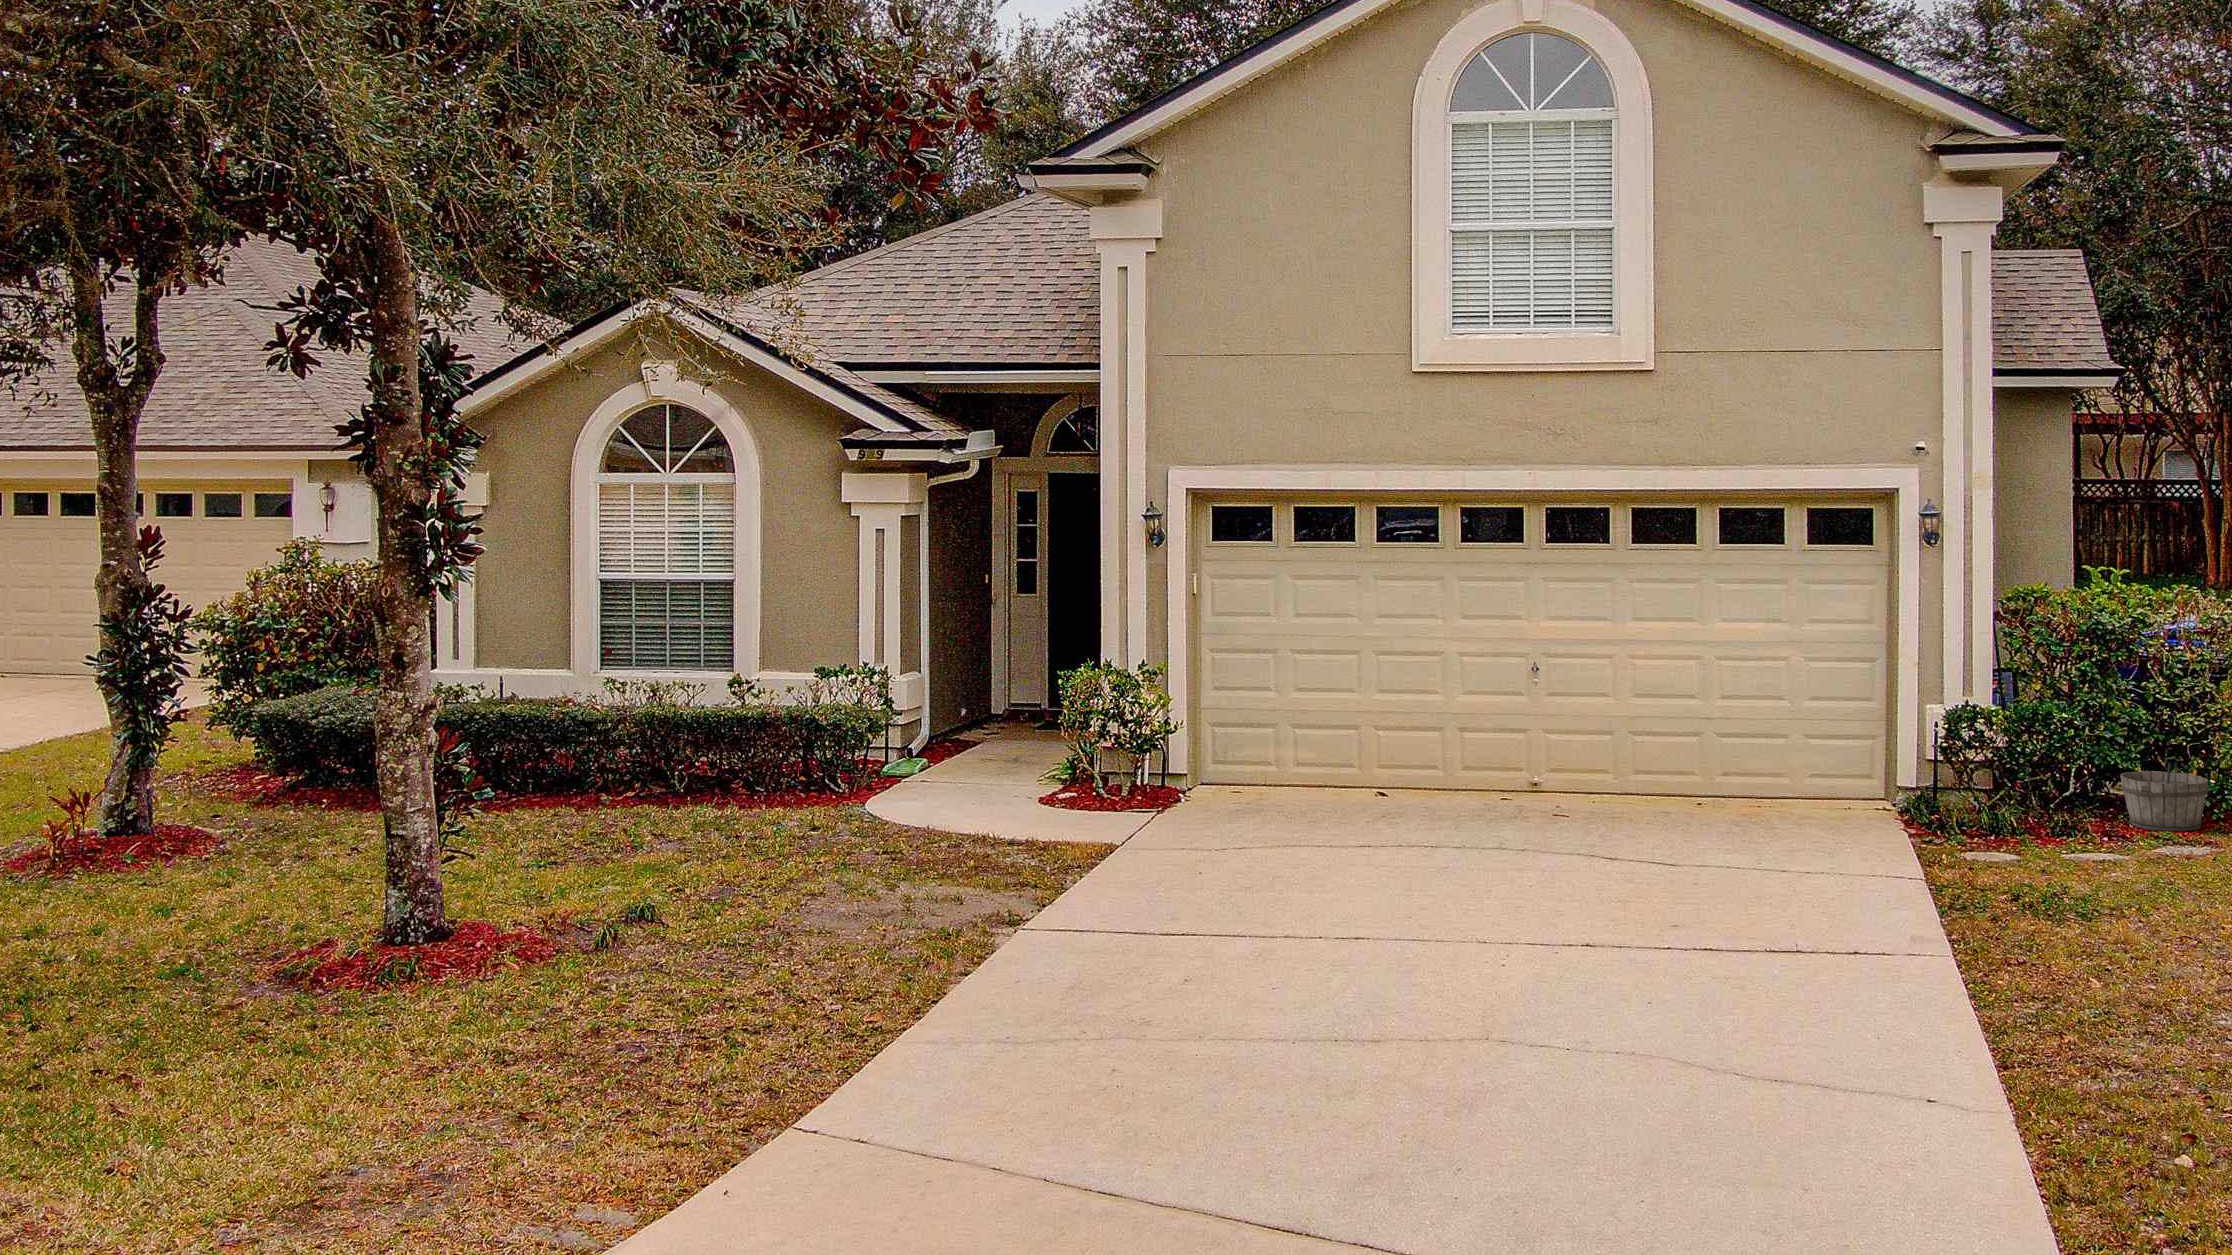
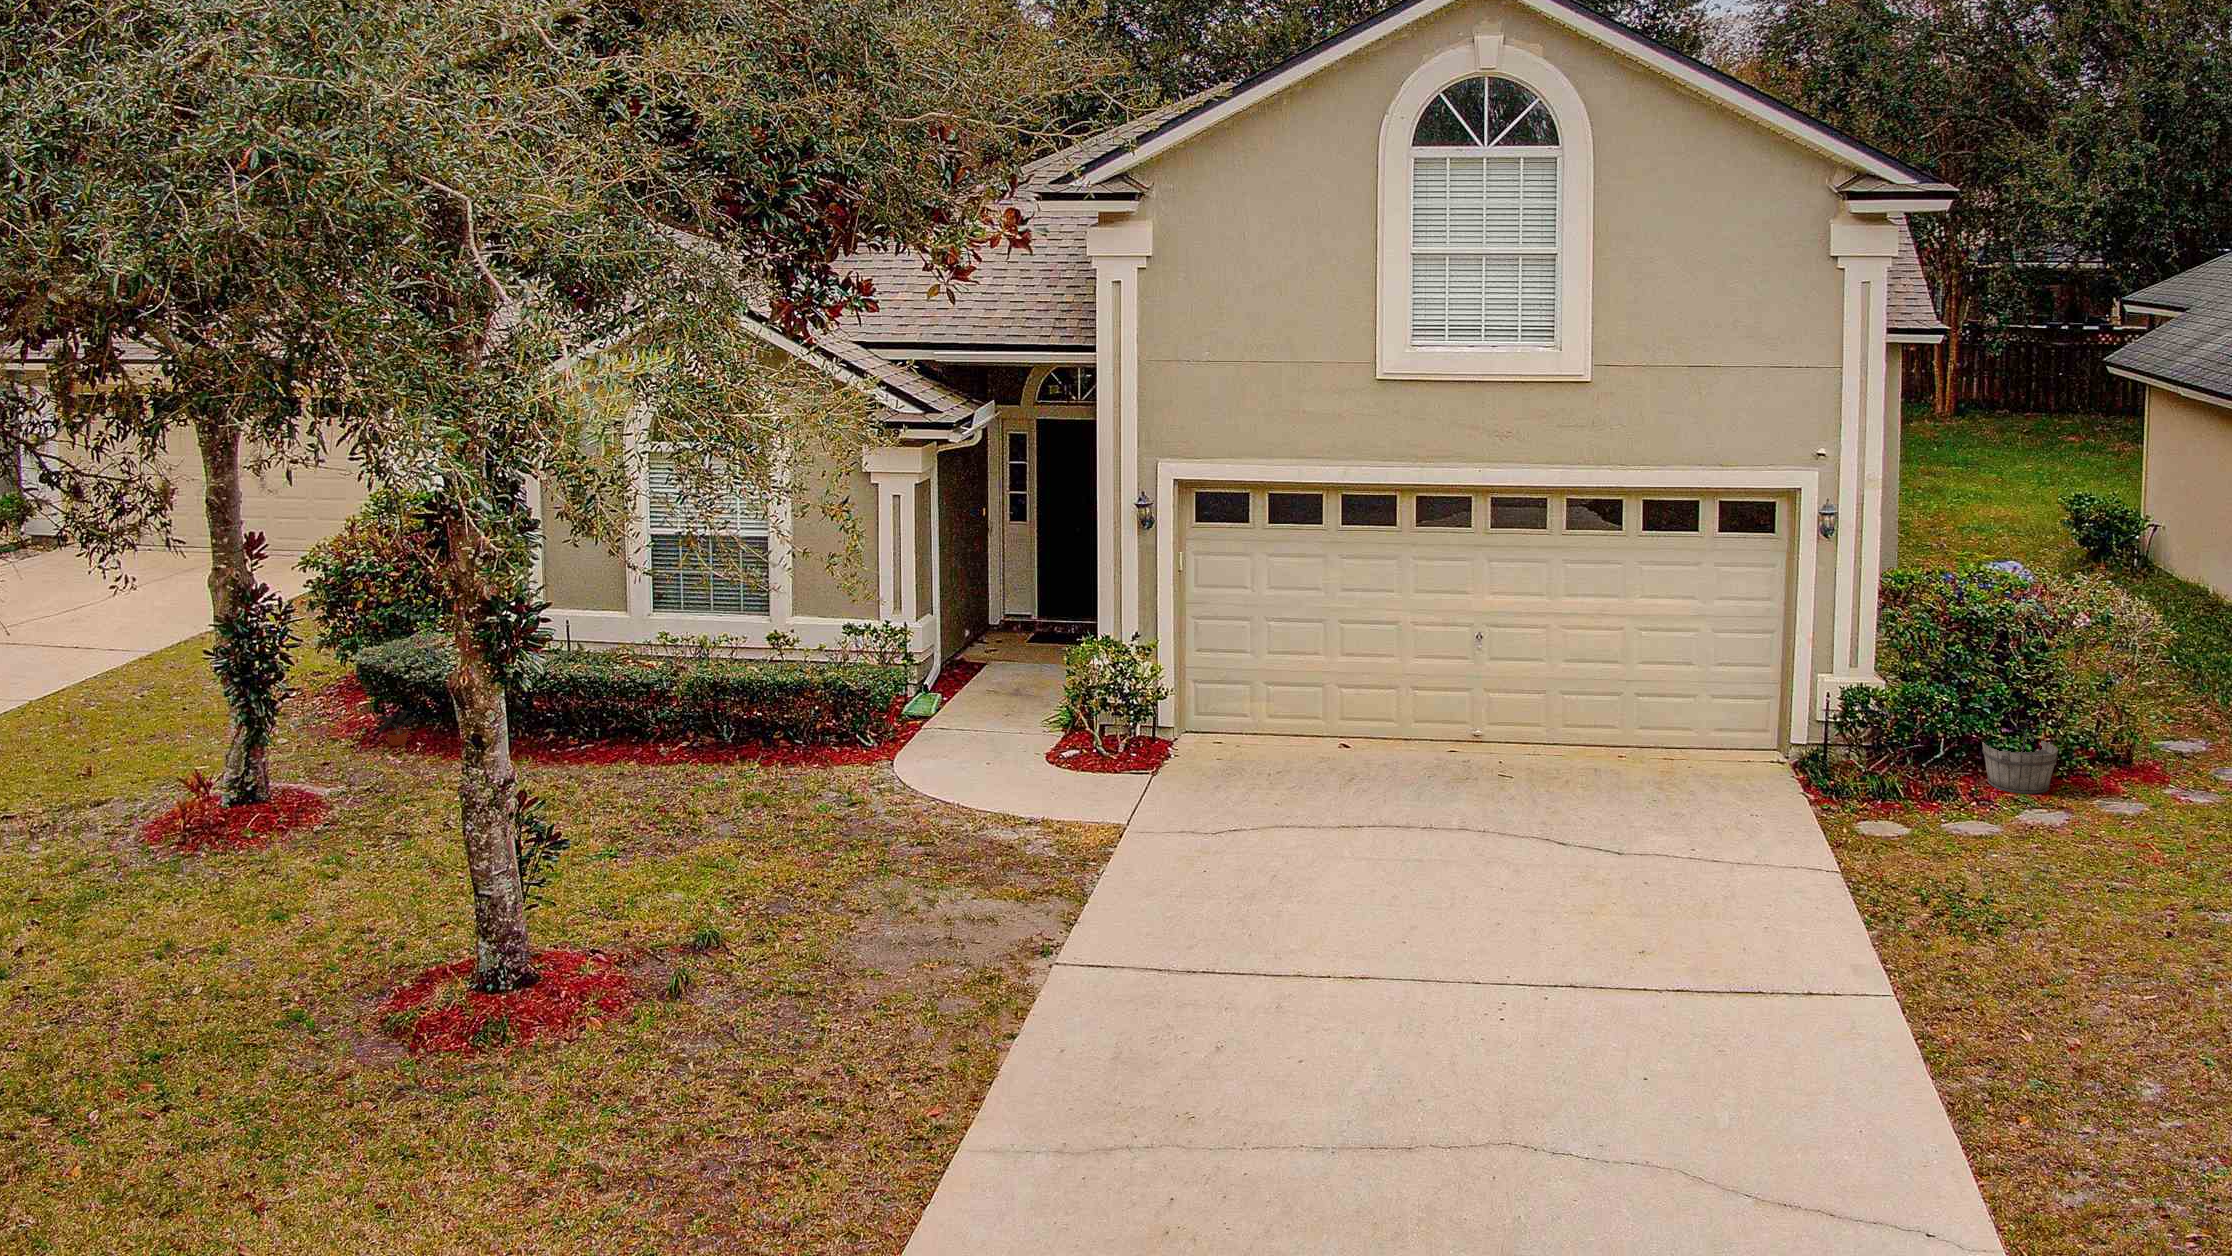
potted plant: none [291,758,338,795] -> present [377,711,416,746]

